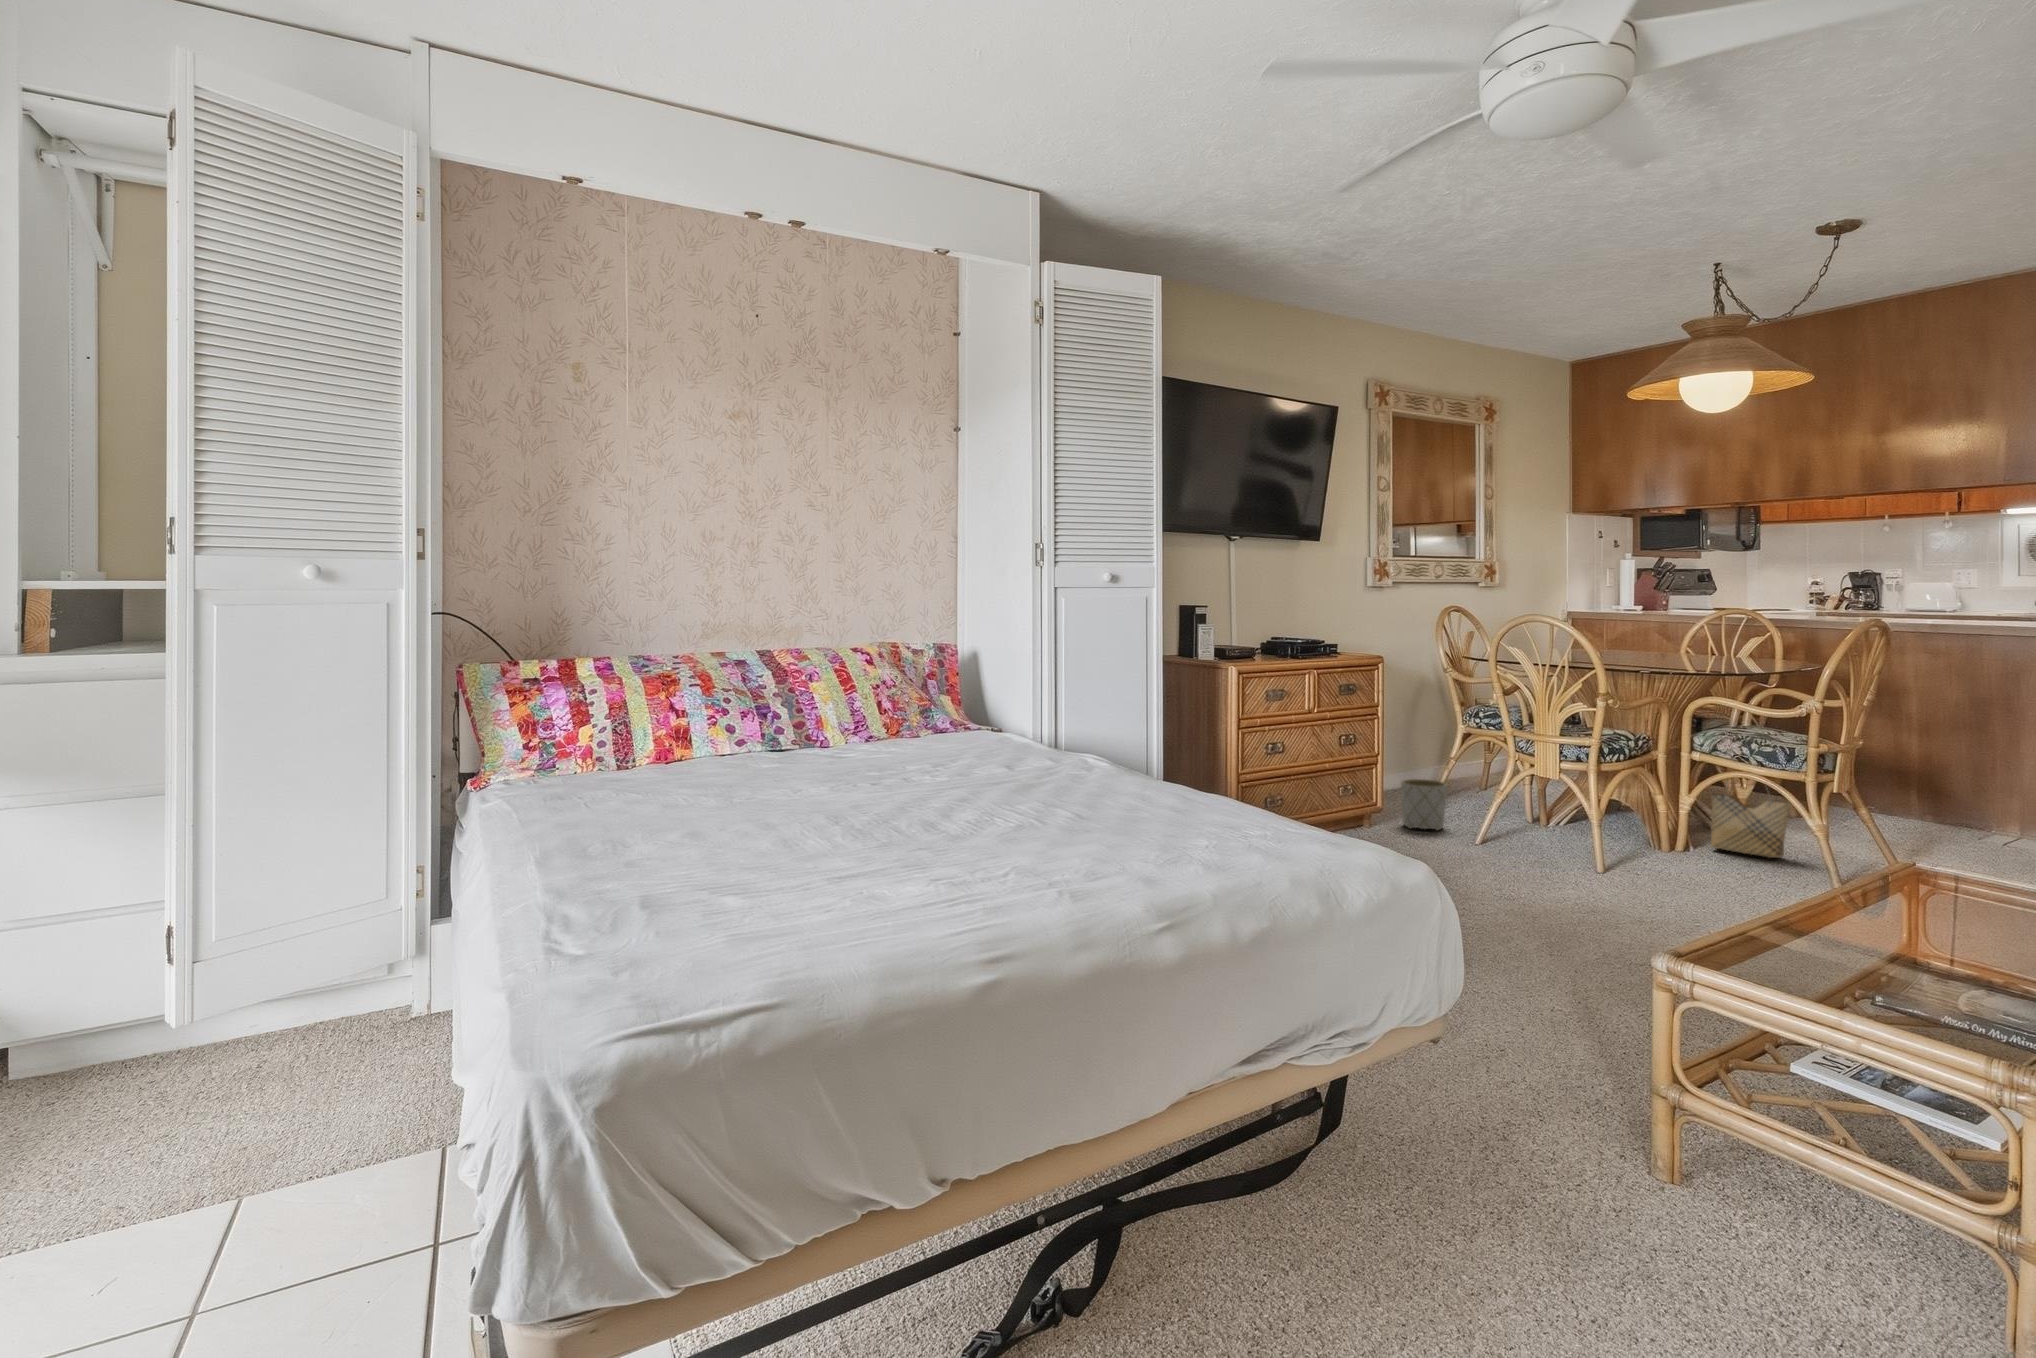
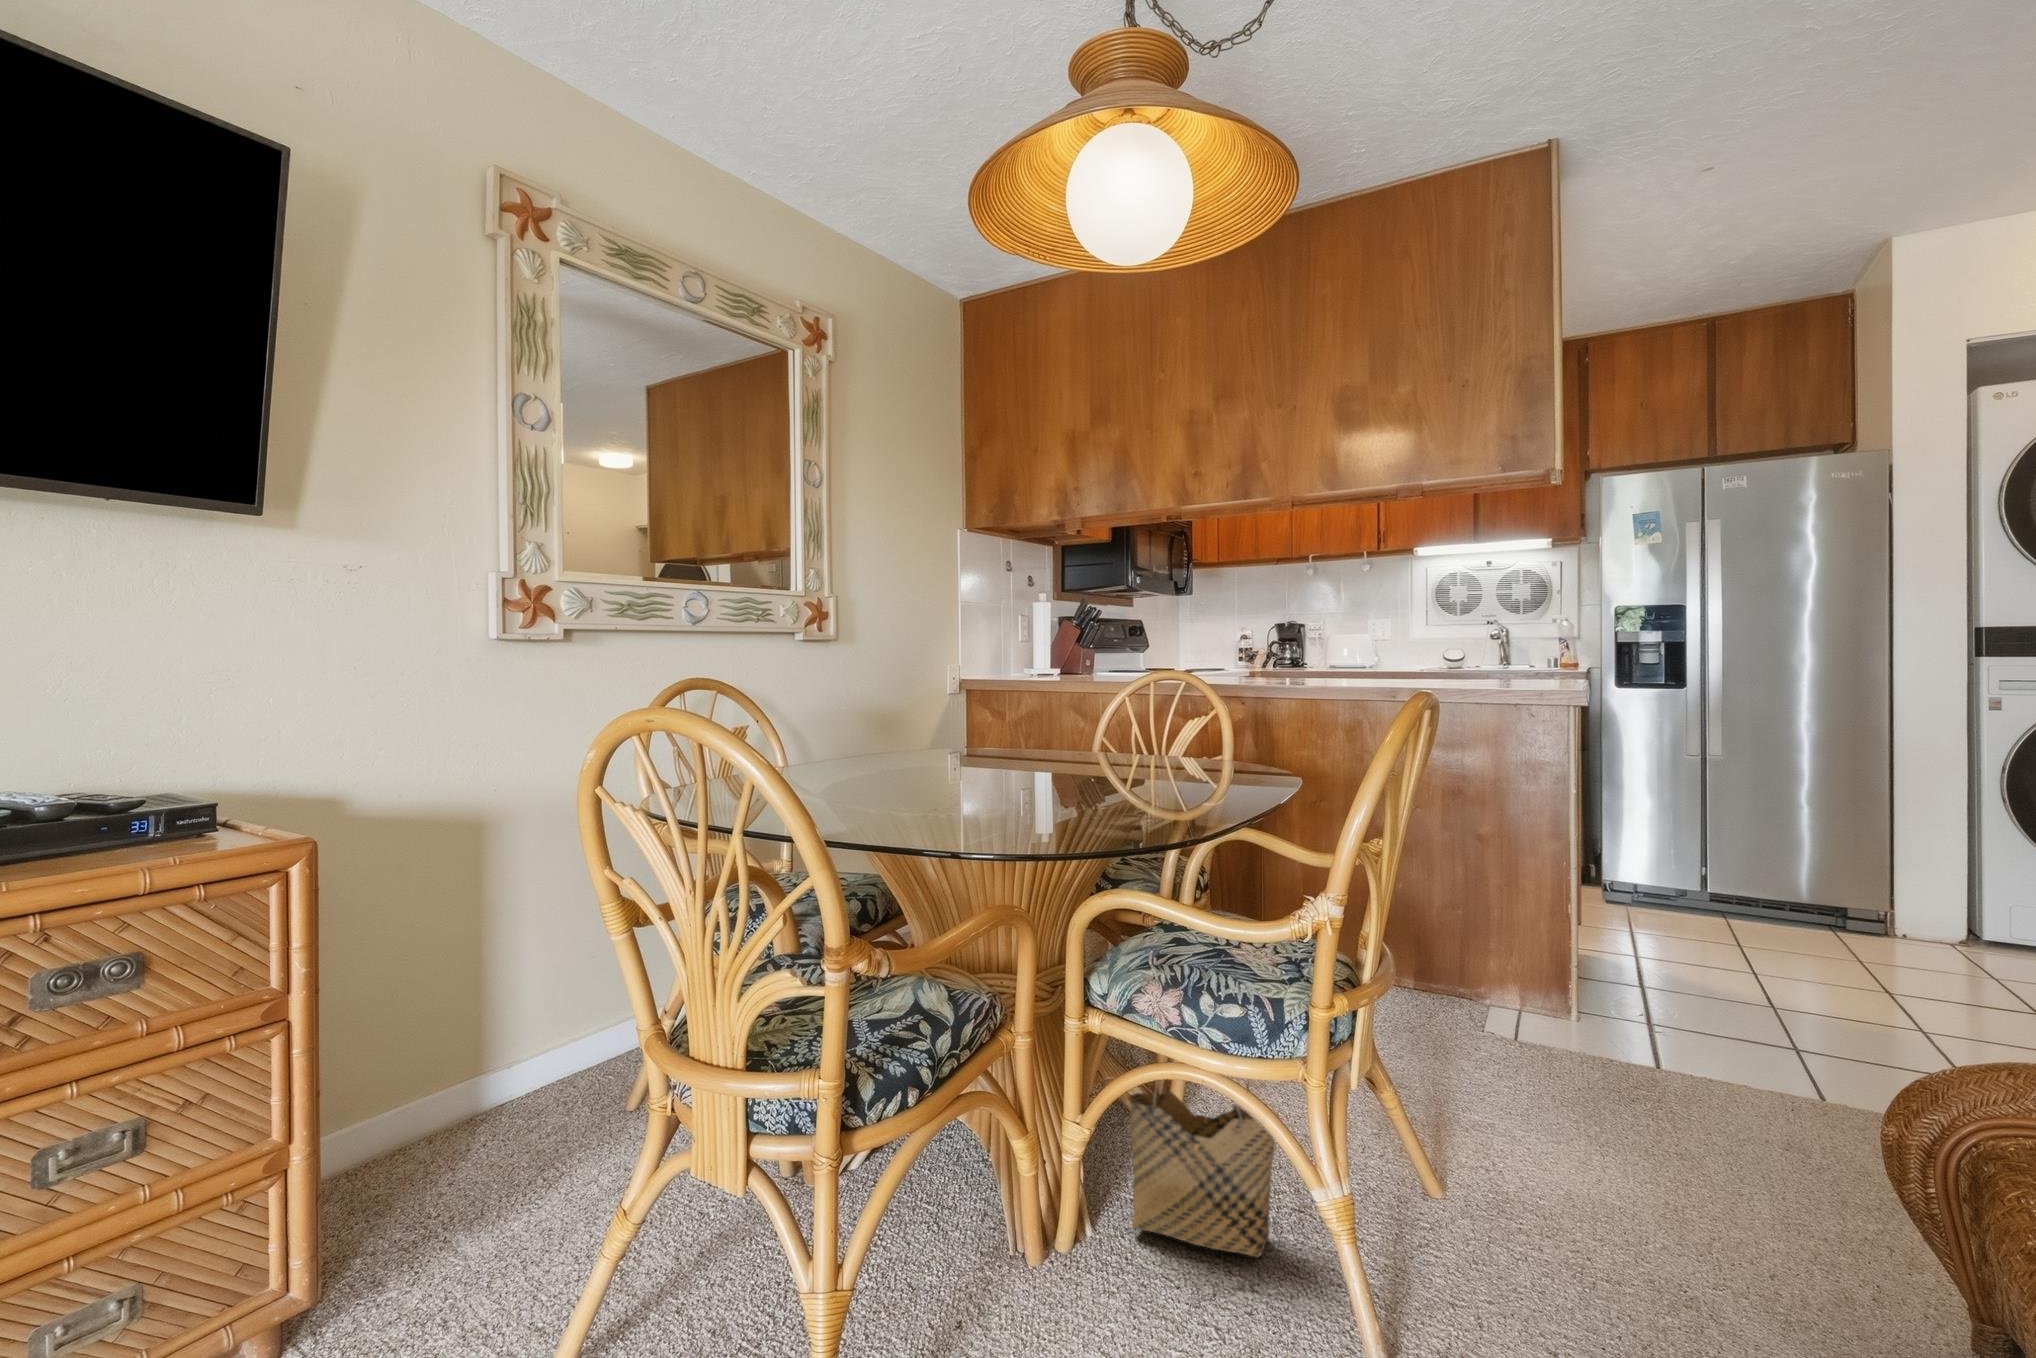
planter: present [1401,779,1447,830] -> none [429,1112,560,1284]

